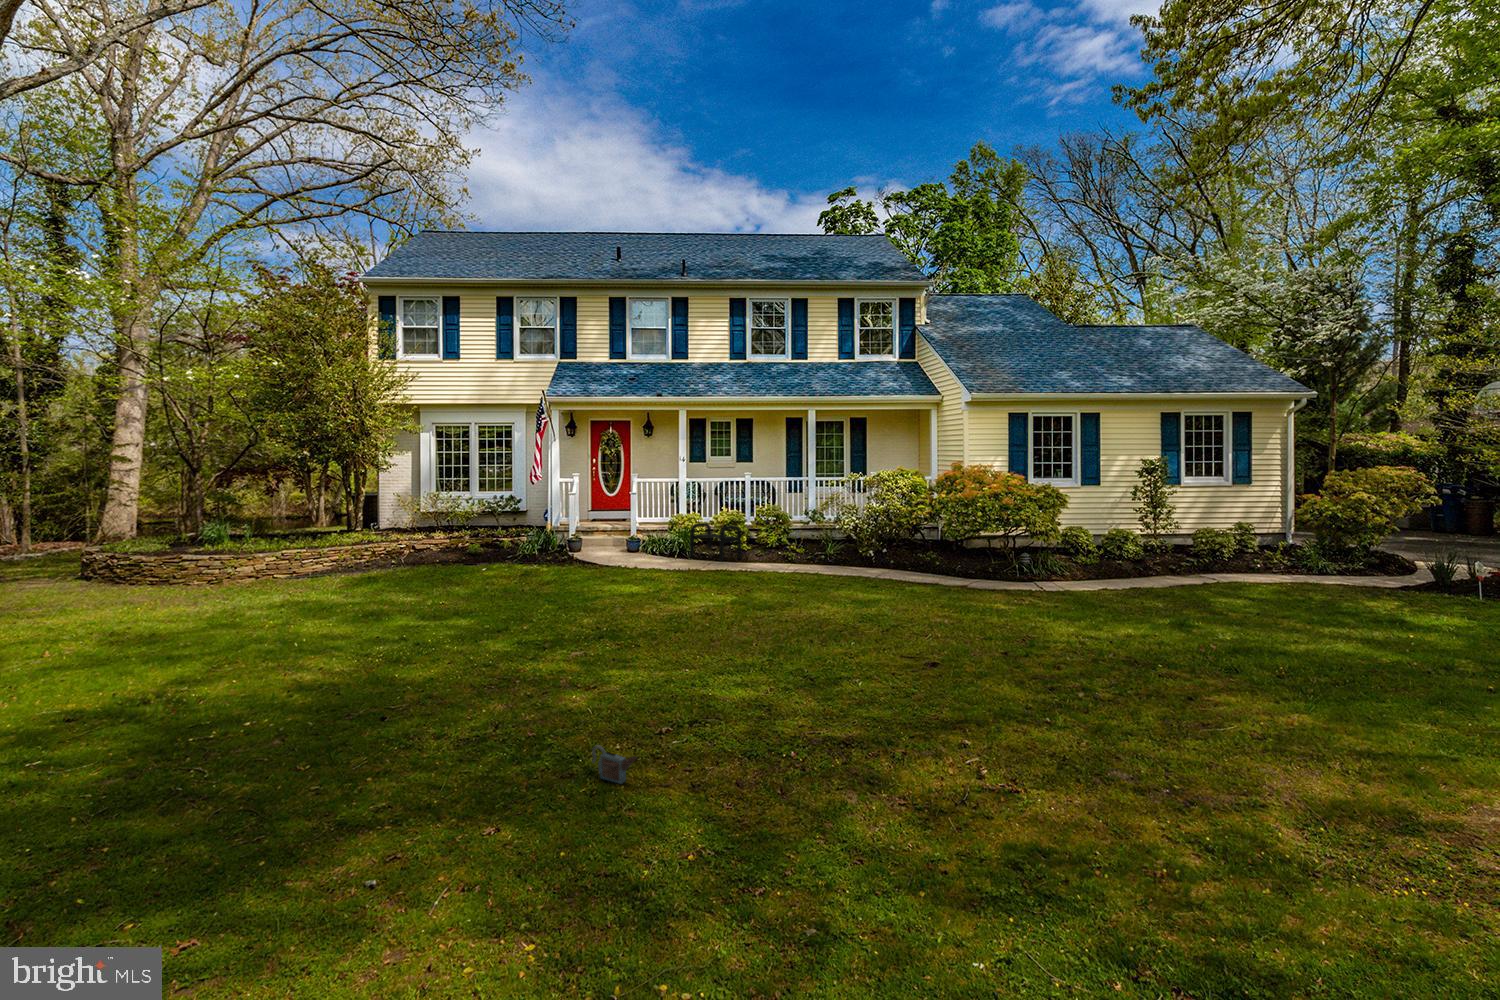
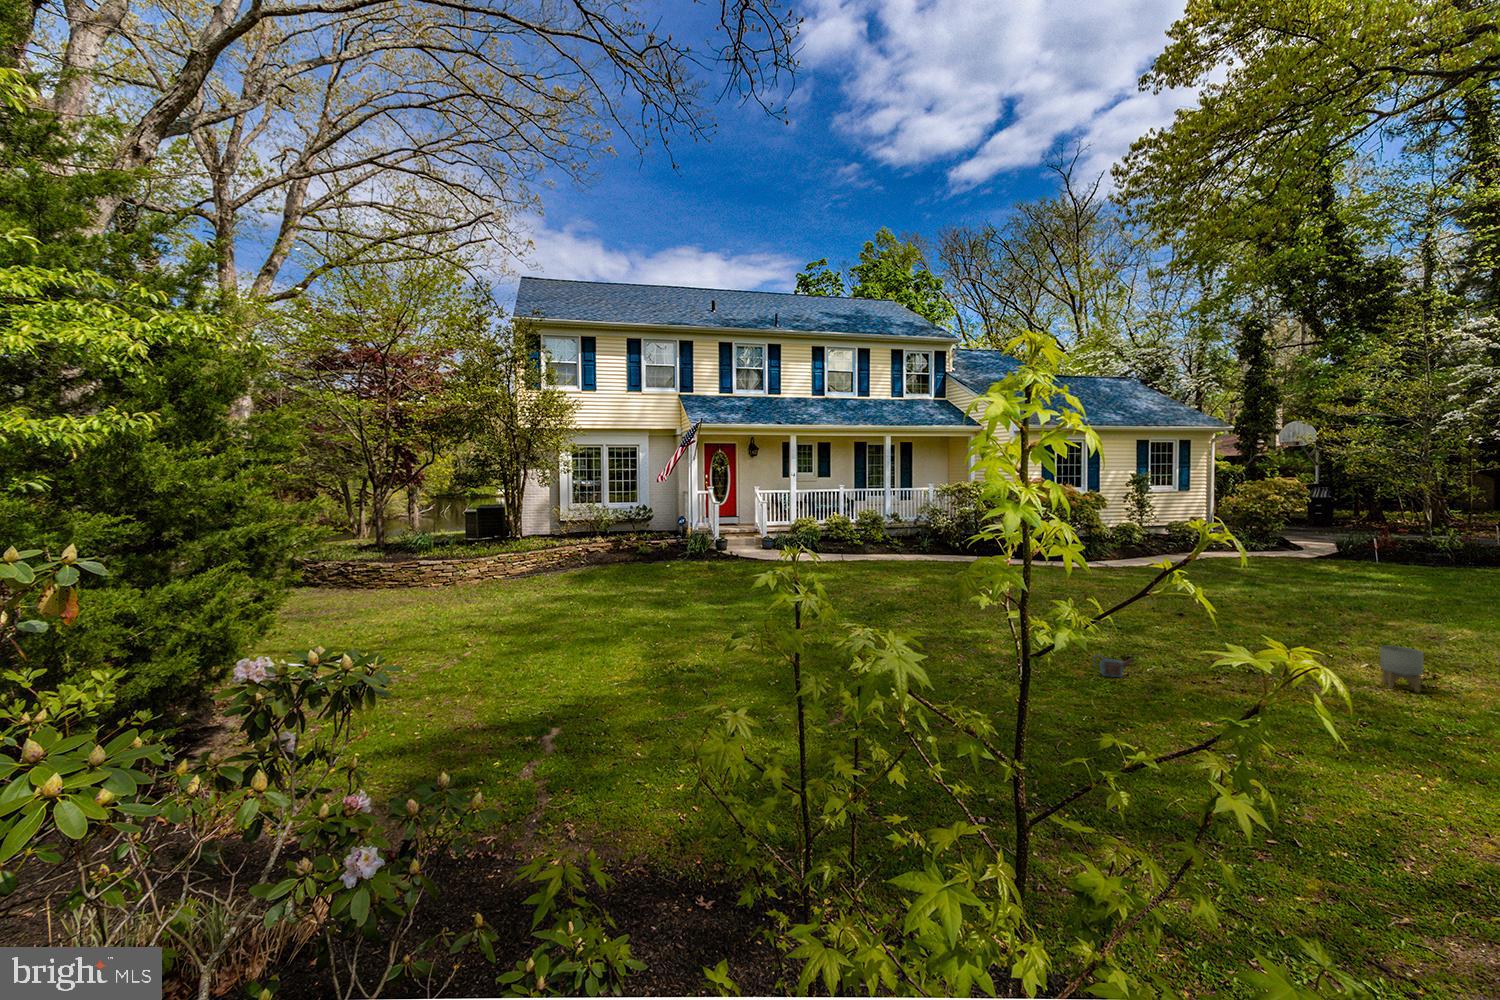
bench: present [690,523,742,561] -> none [824,525,867,555]
planter: none [1003,772,1056,863] -> present [1380,646,1423,693]

